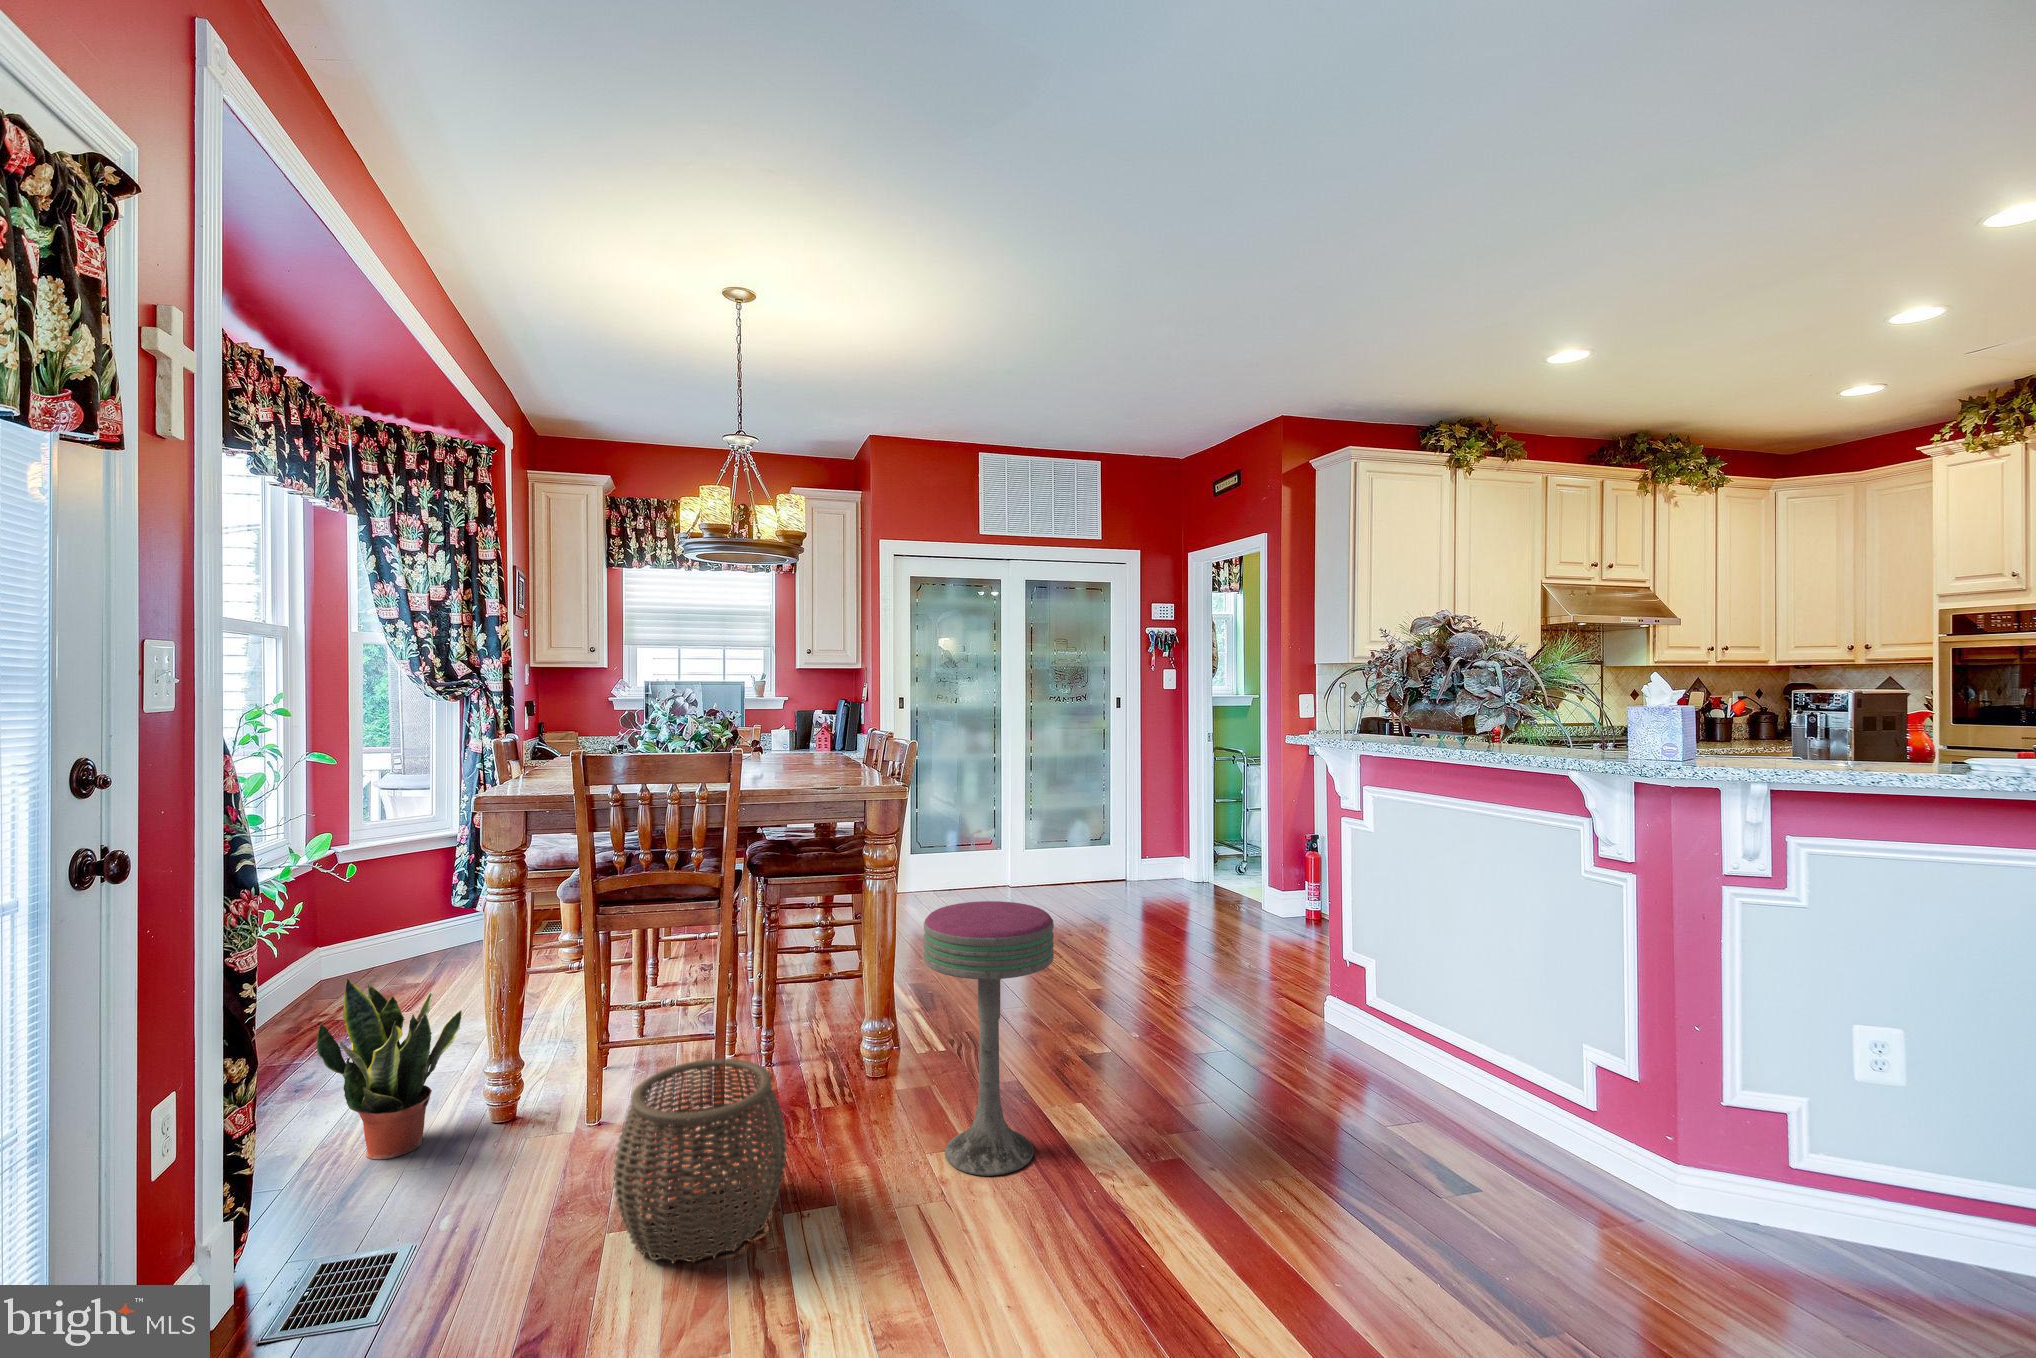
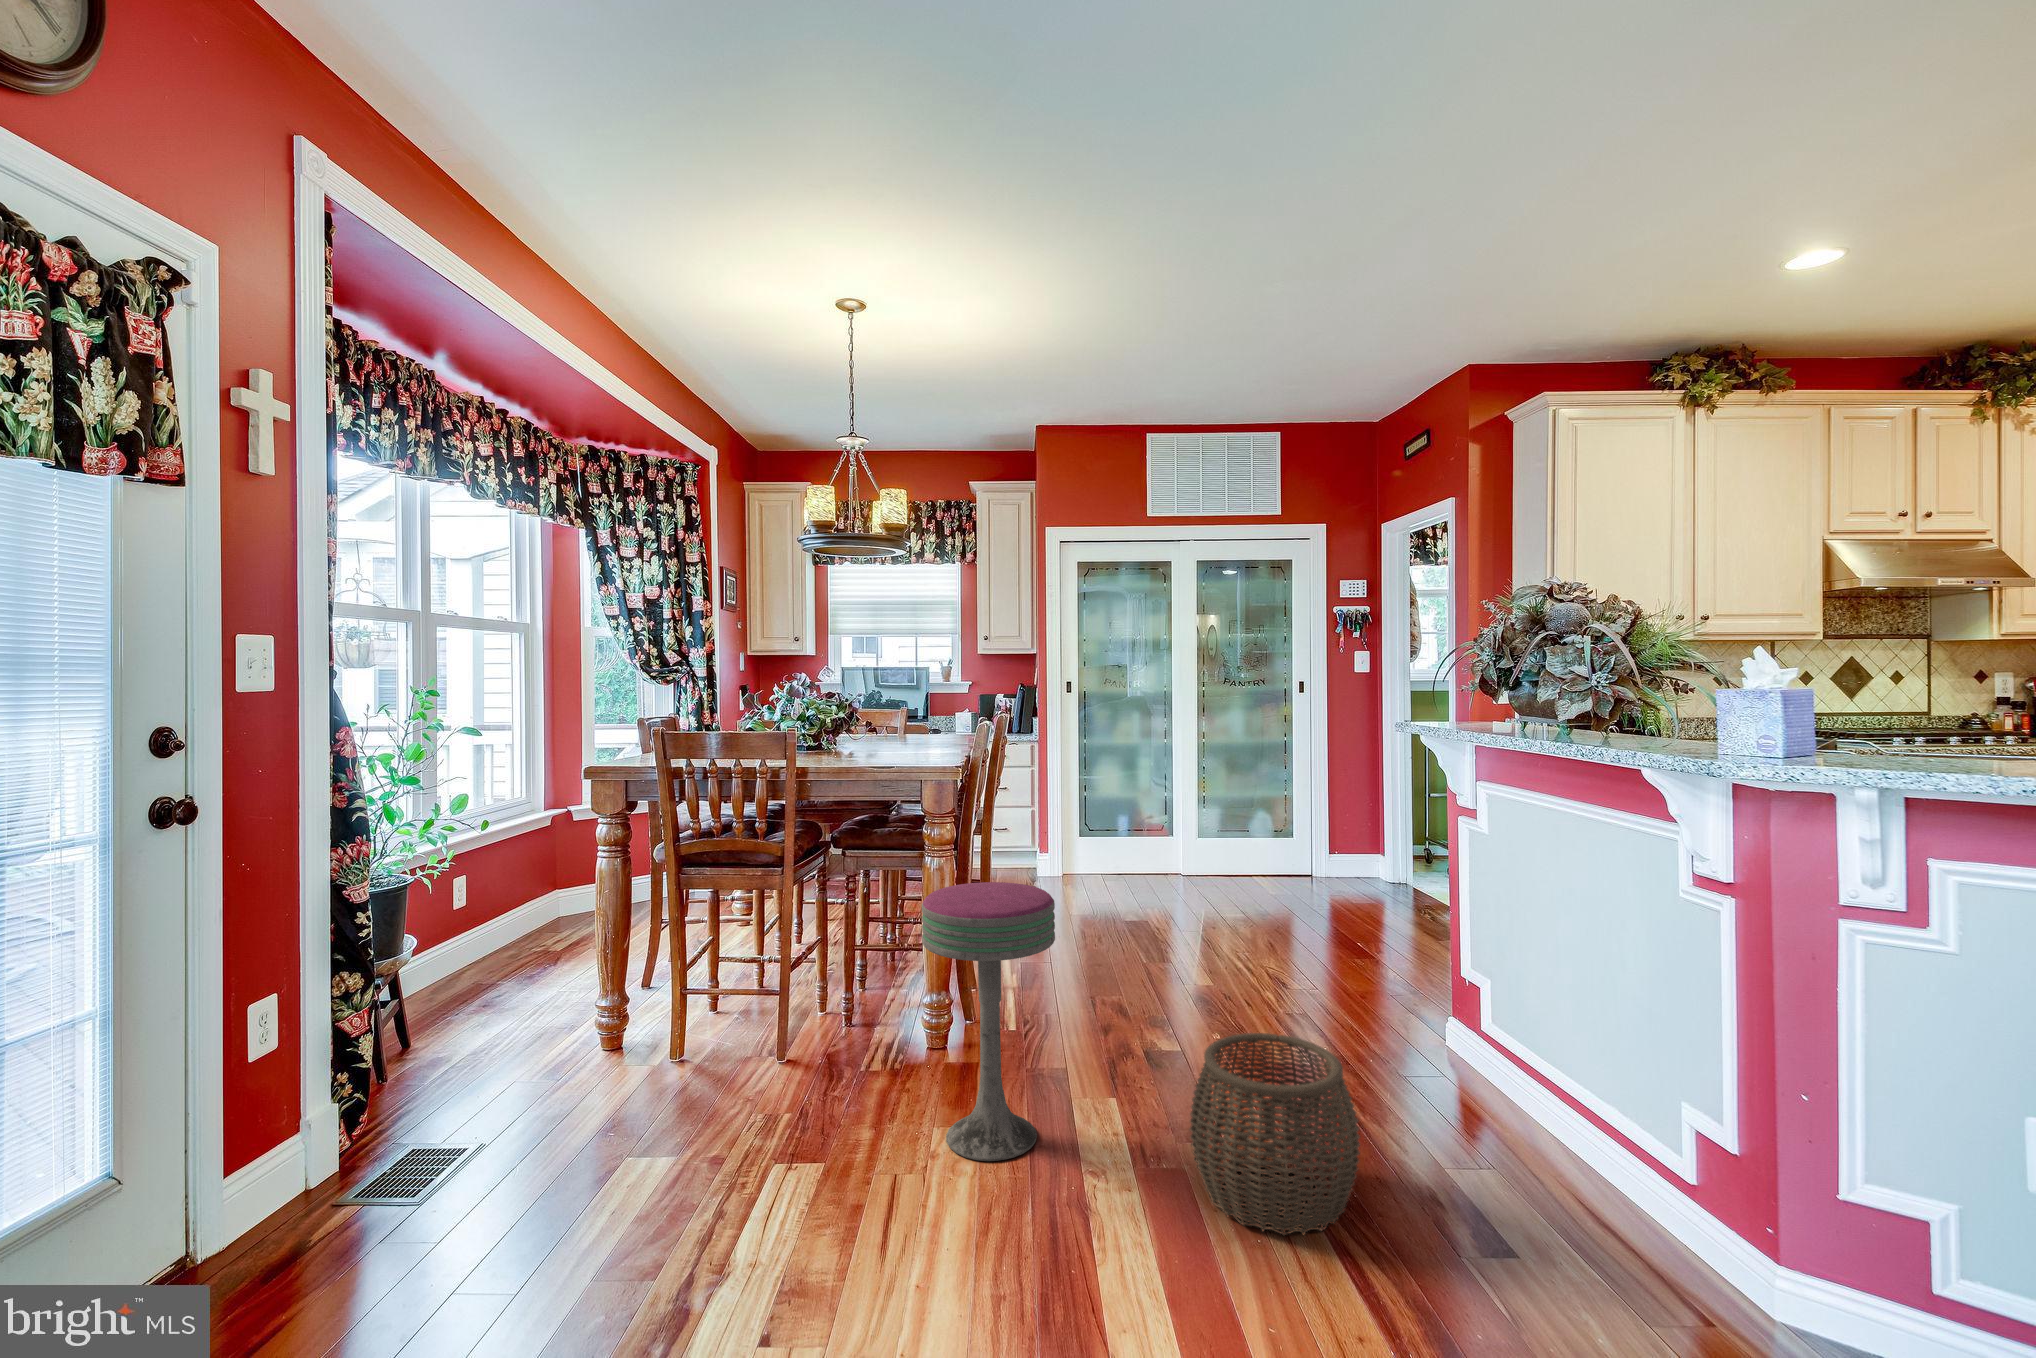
potted plant: present [316,978,462,1159] -> none [469,909,583,1062]
woven basket: present [614,1059,787,1263] -> present [1190,1033,1360,1235]

